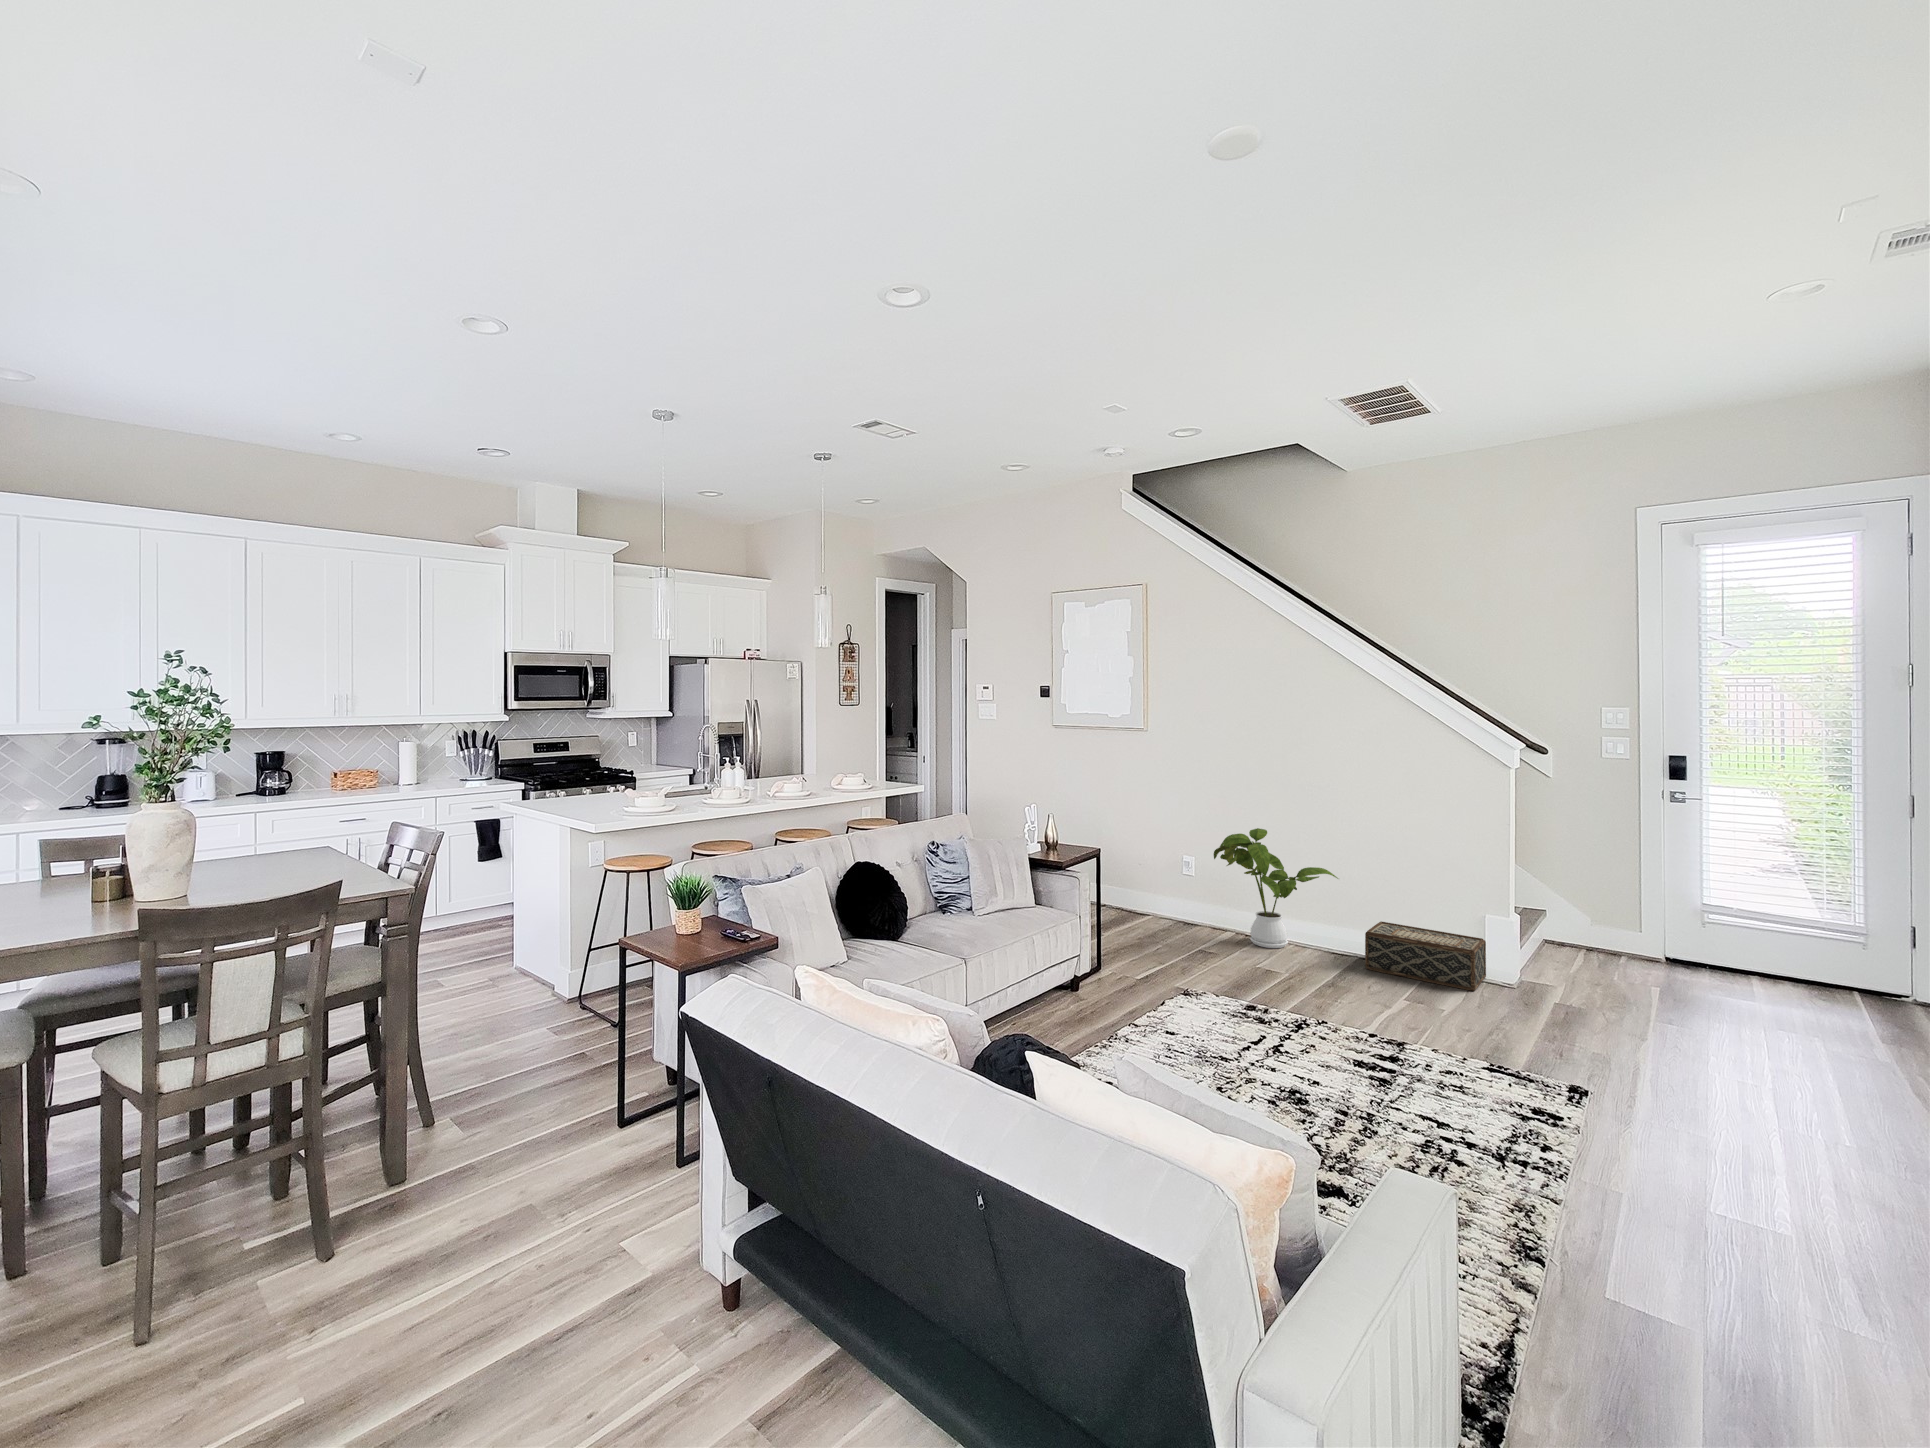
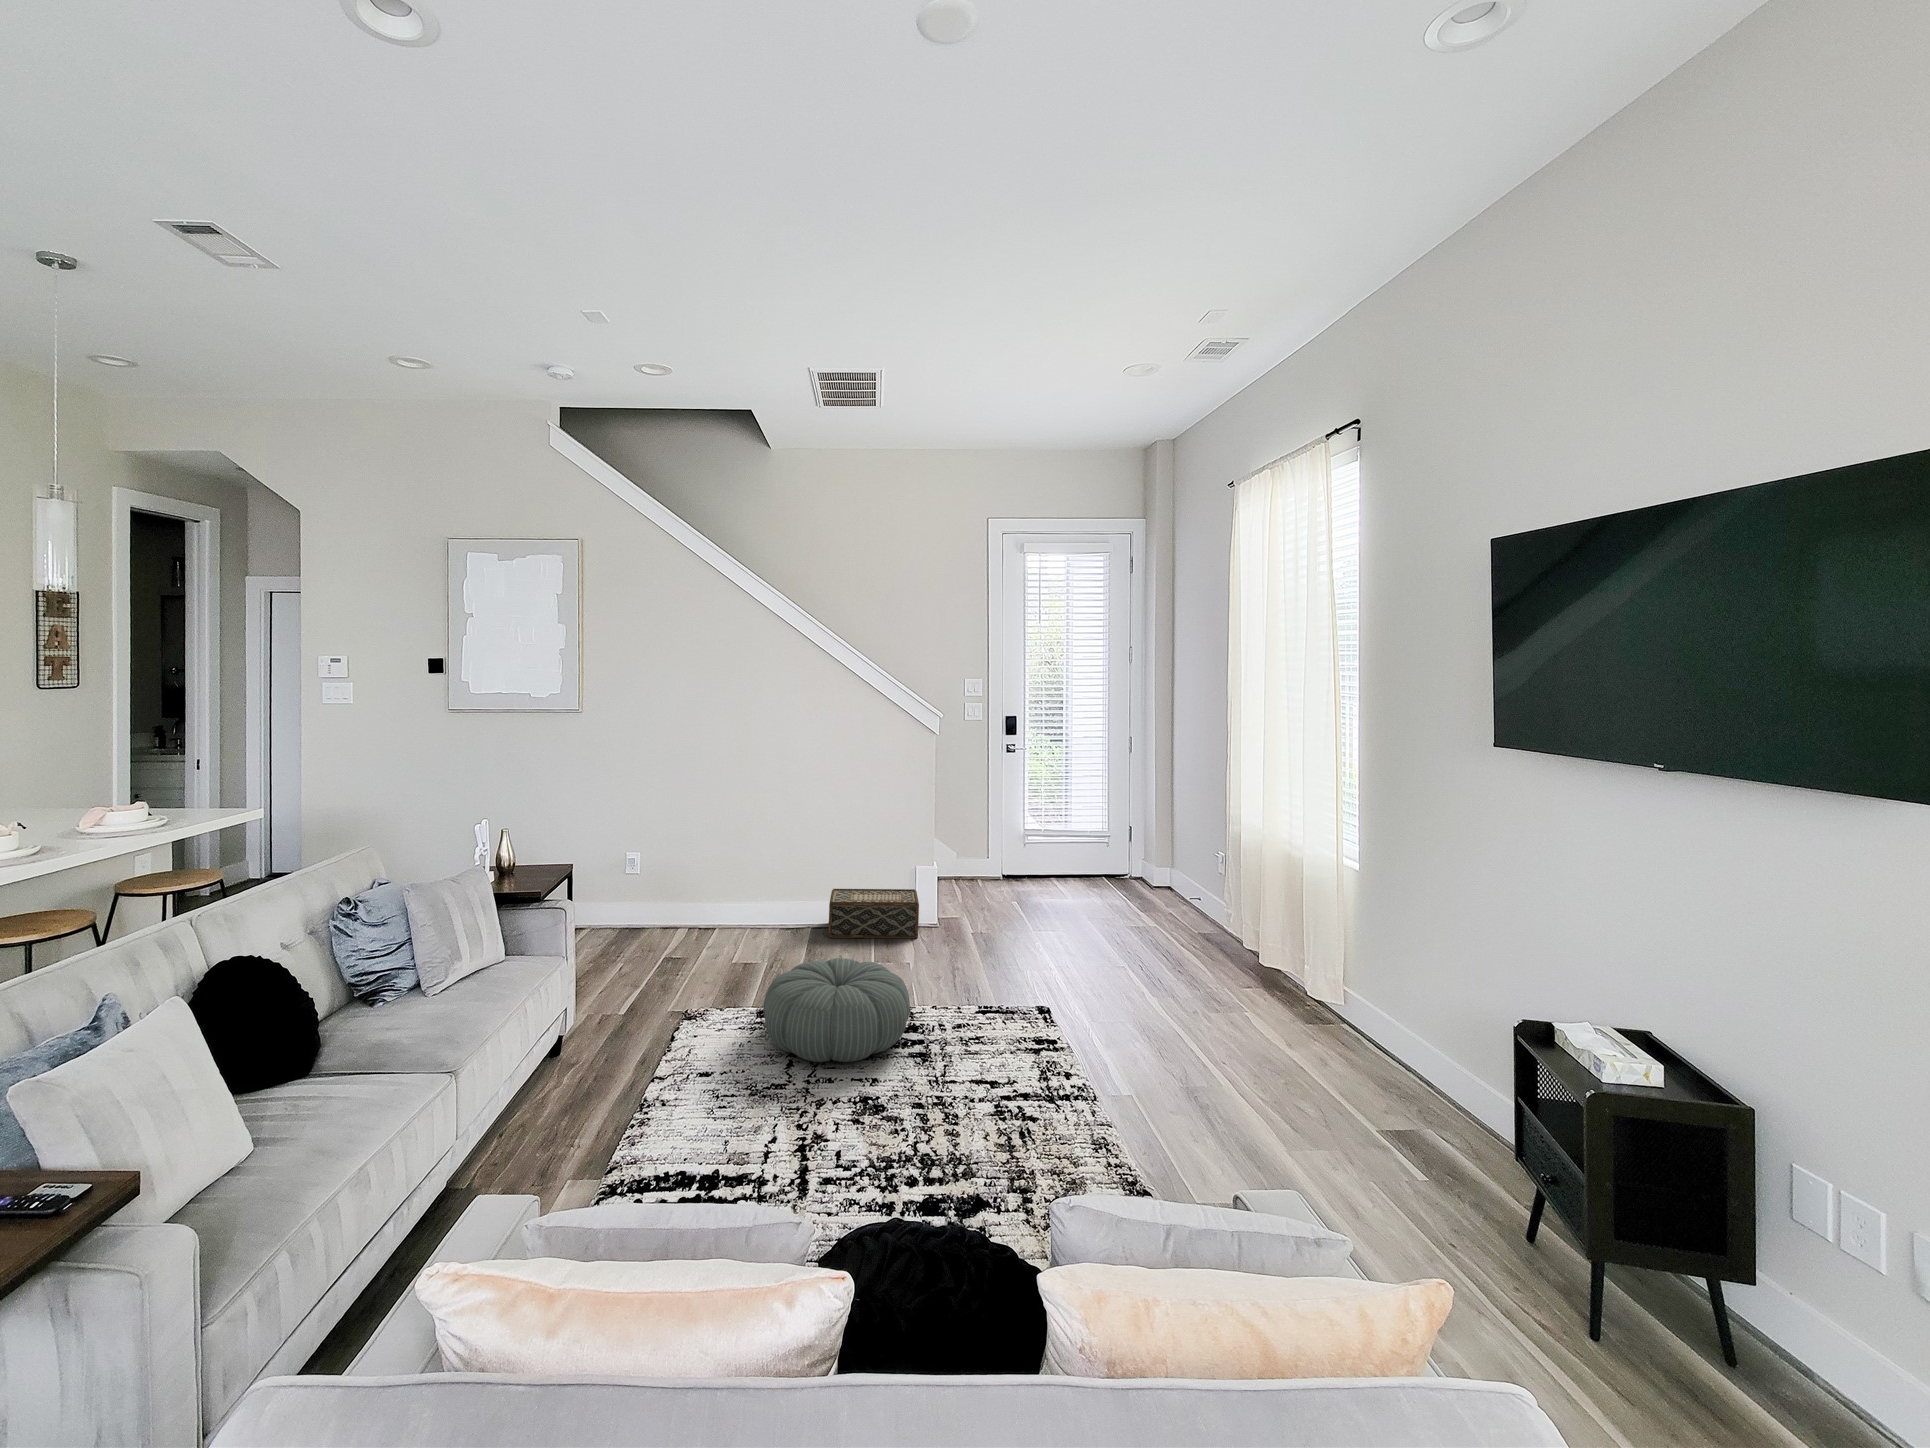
house plant: present [1214,828,1338,948] -> none [676,813,800,937]
pouf: none [1231,968,1388,1065] -> present [763,958,910,1062]

